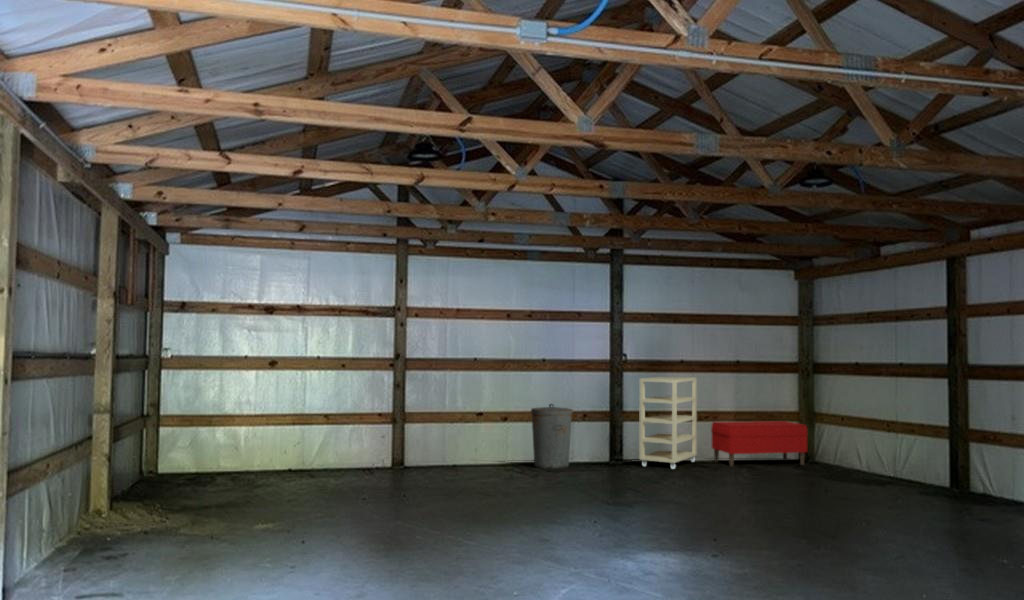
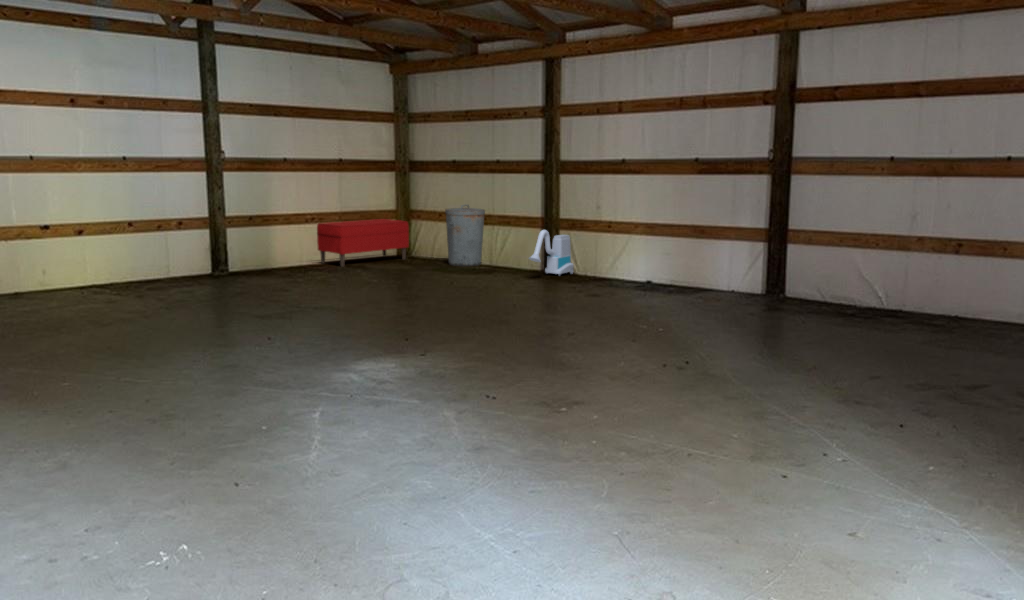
shelving unit: present [639,376,697,469] -> none [245,176,304,275]
trash can: present [531,404,573,469] -> present [445,205,485,266]
vacuum cleaner: none [920,443,988,498] -> present [529,230,573,276]

